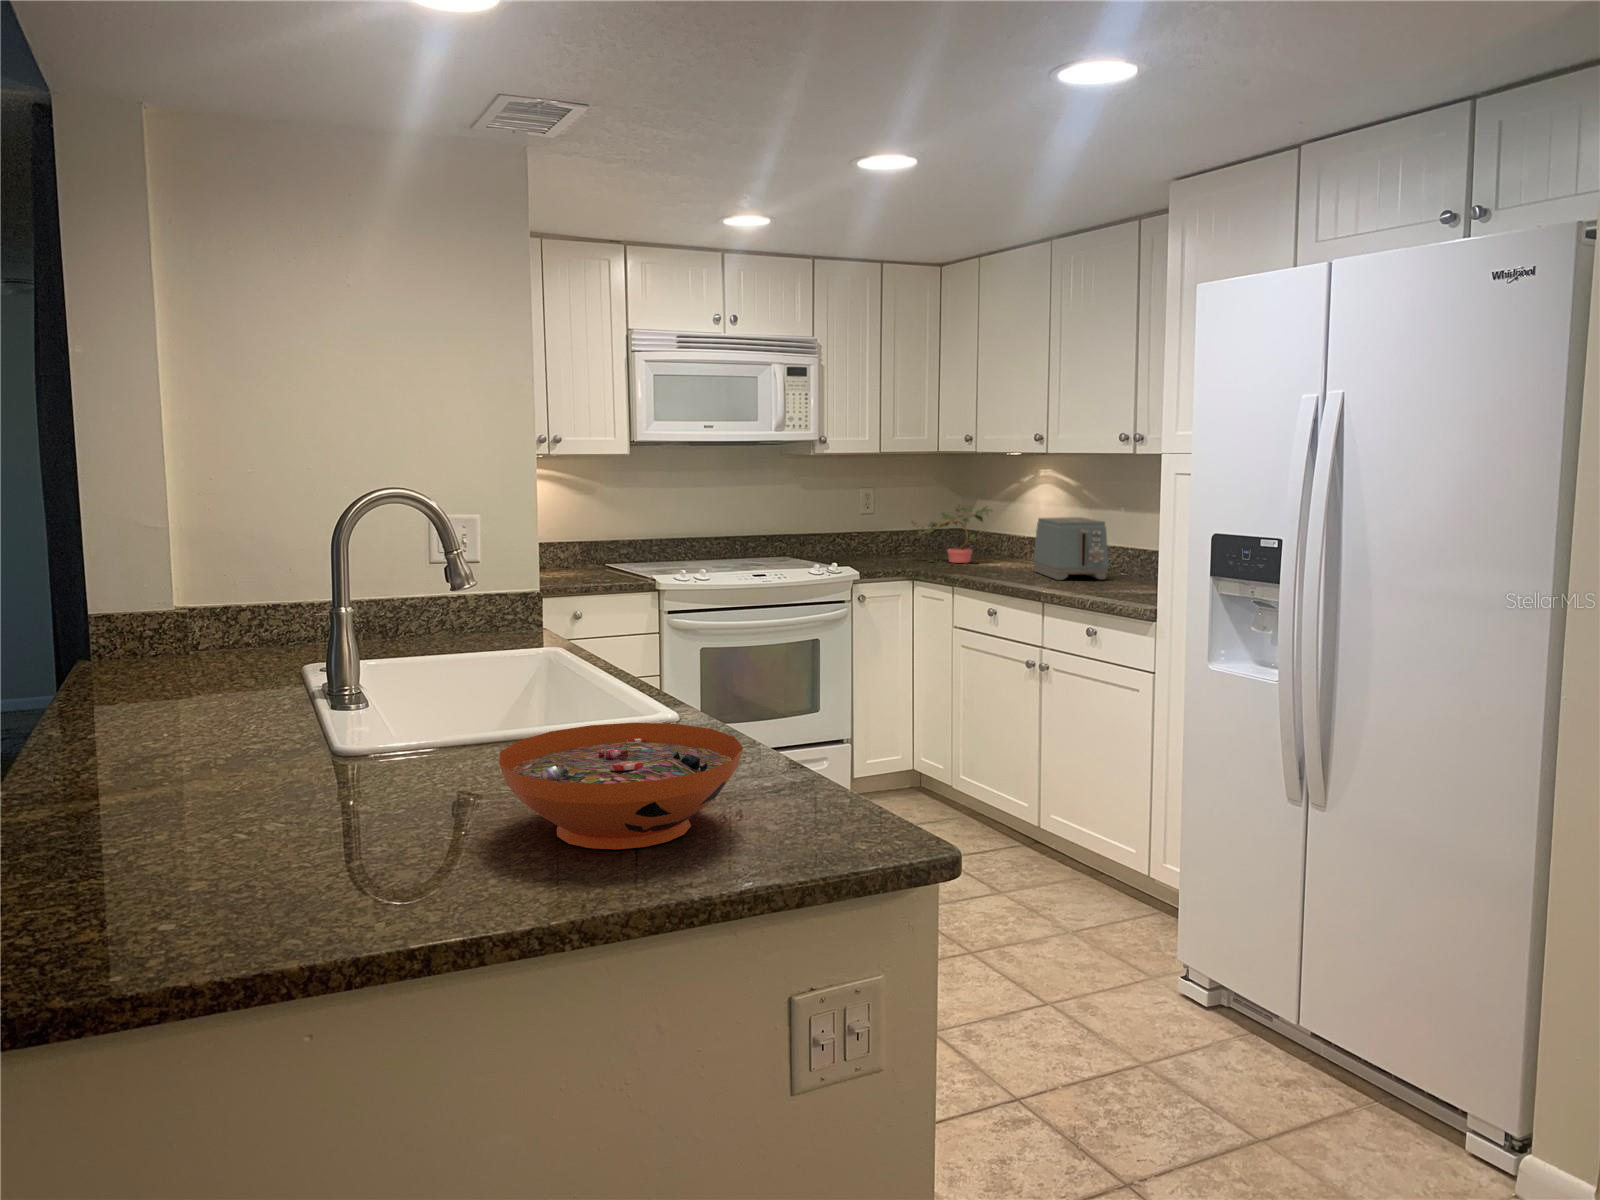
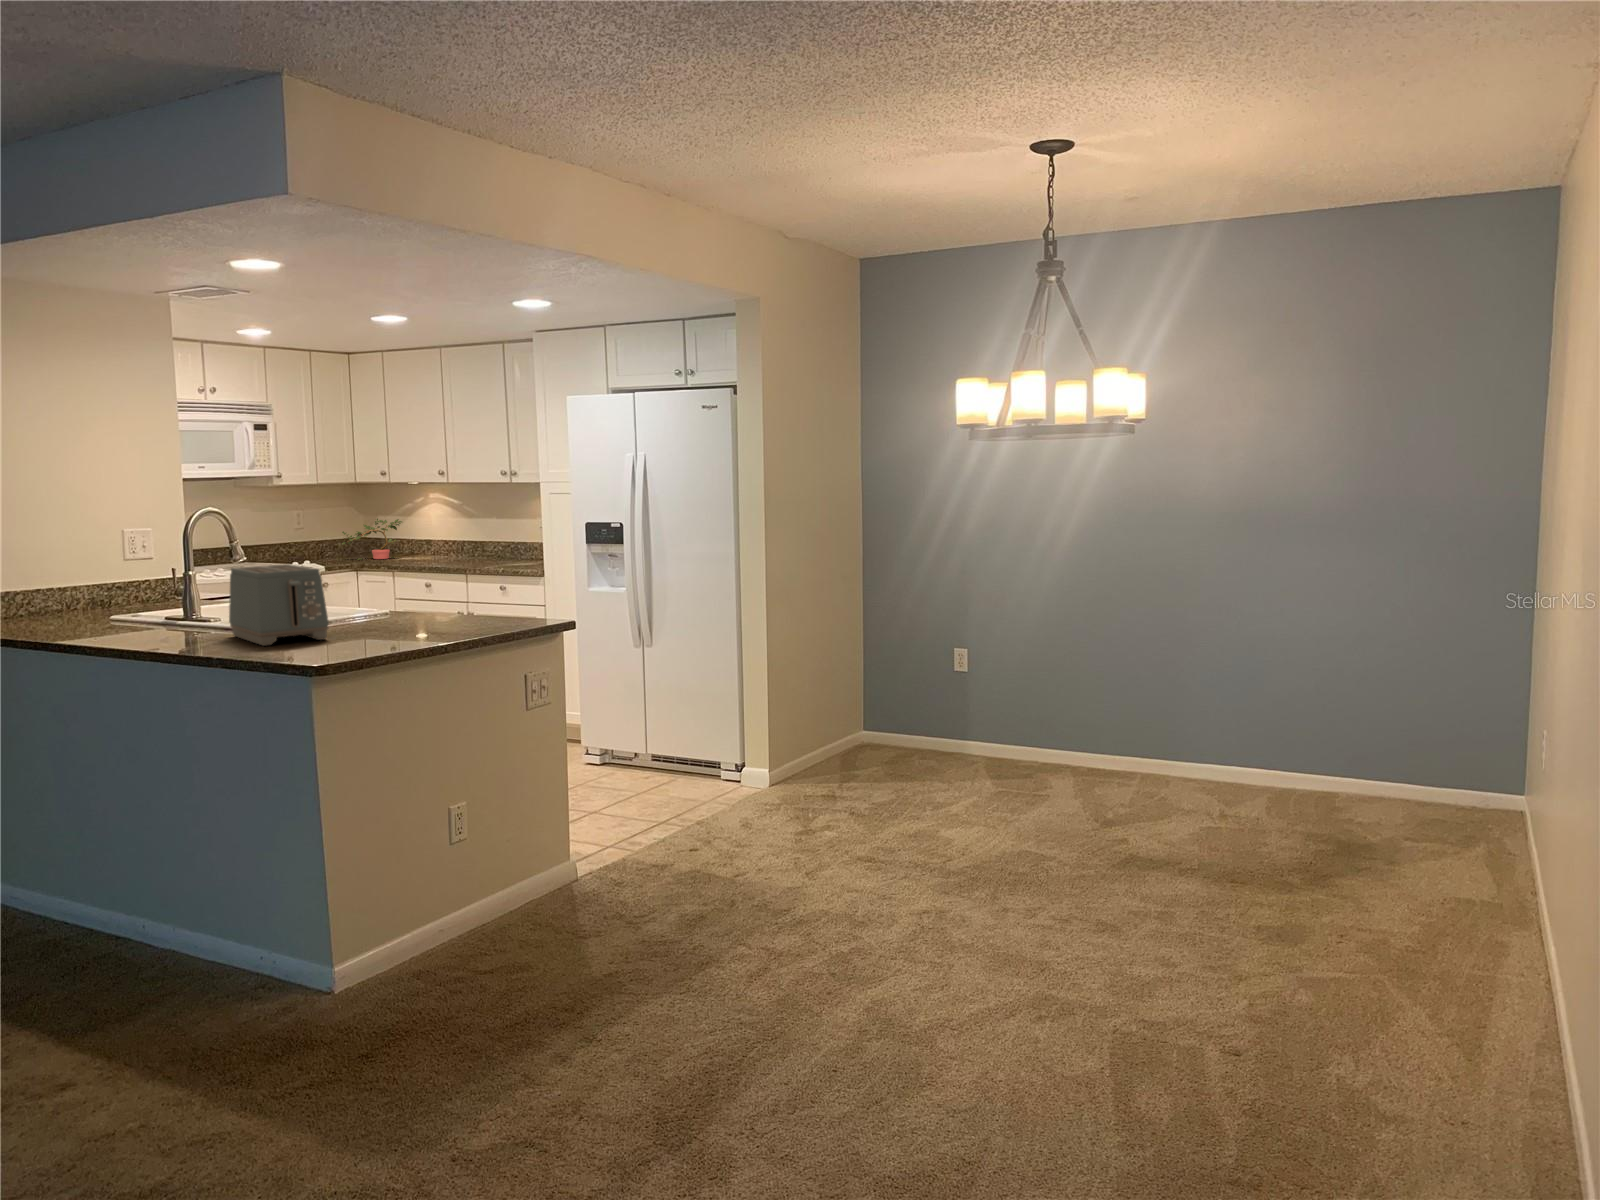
toaster: present [1033,517,1109,580] -> present [229,564,329,646]
decorative bowl: present [499,723,743,849] -> none [402,591,496,629]

